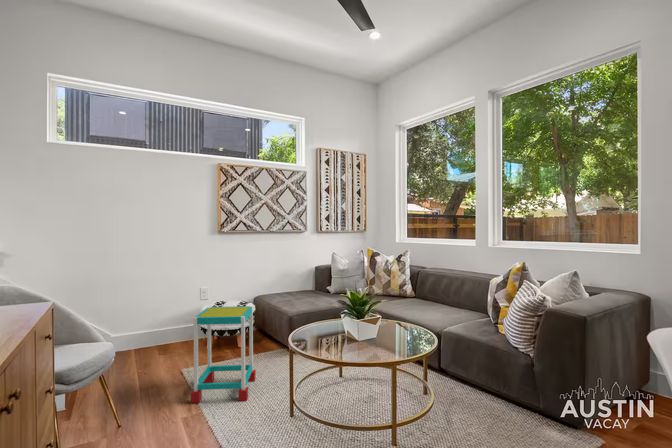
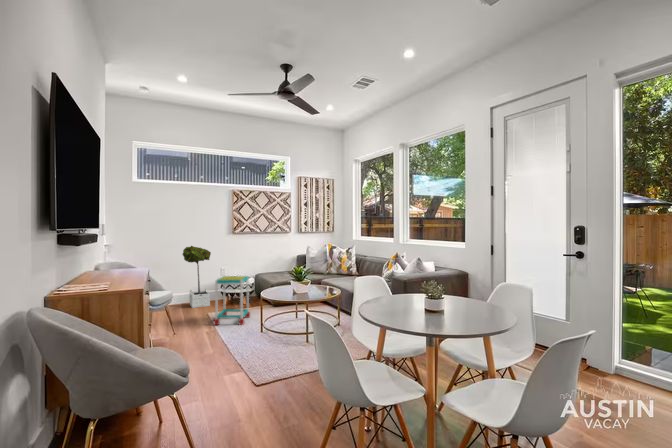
potted tree: none [136,253,184,358] -> present [183,246,211,308]

